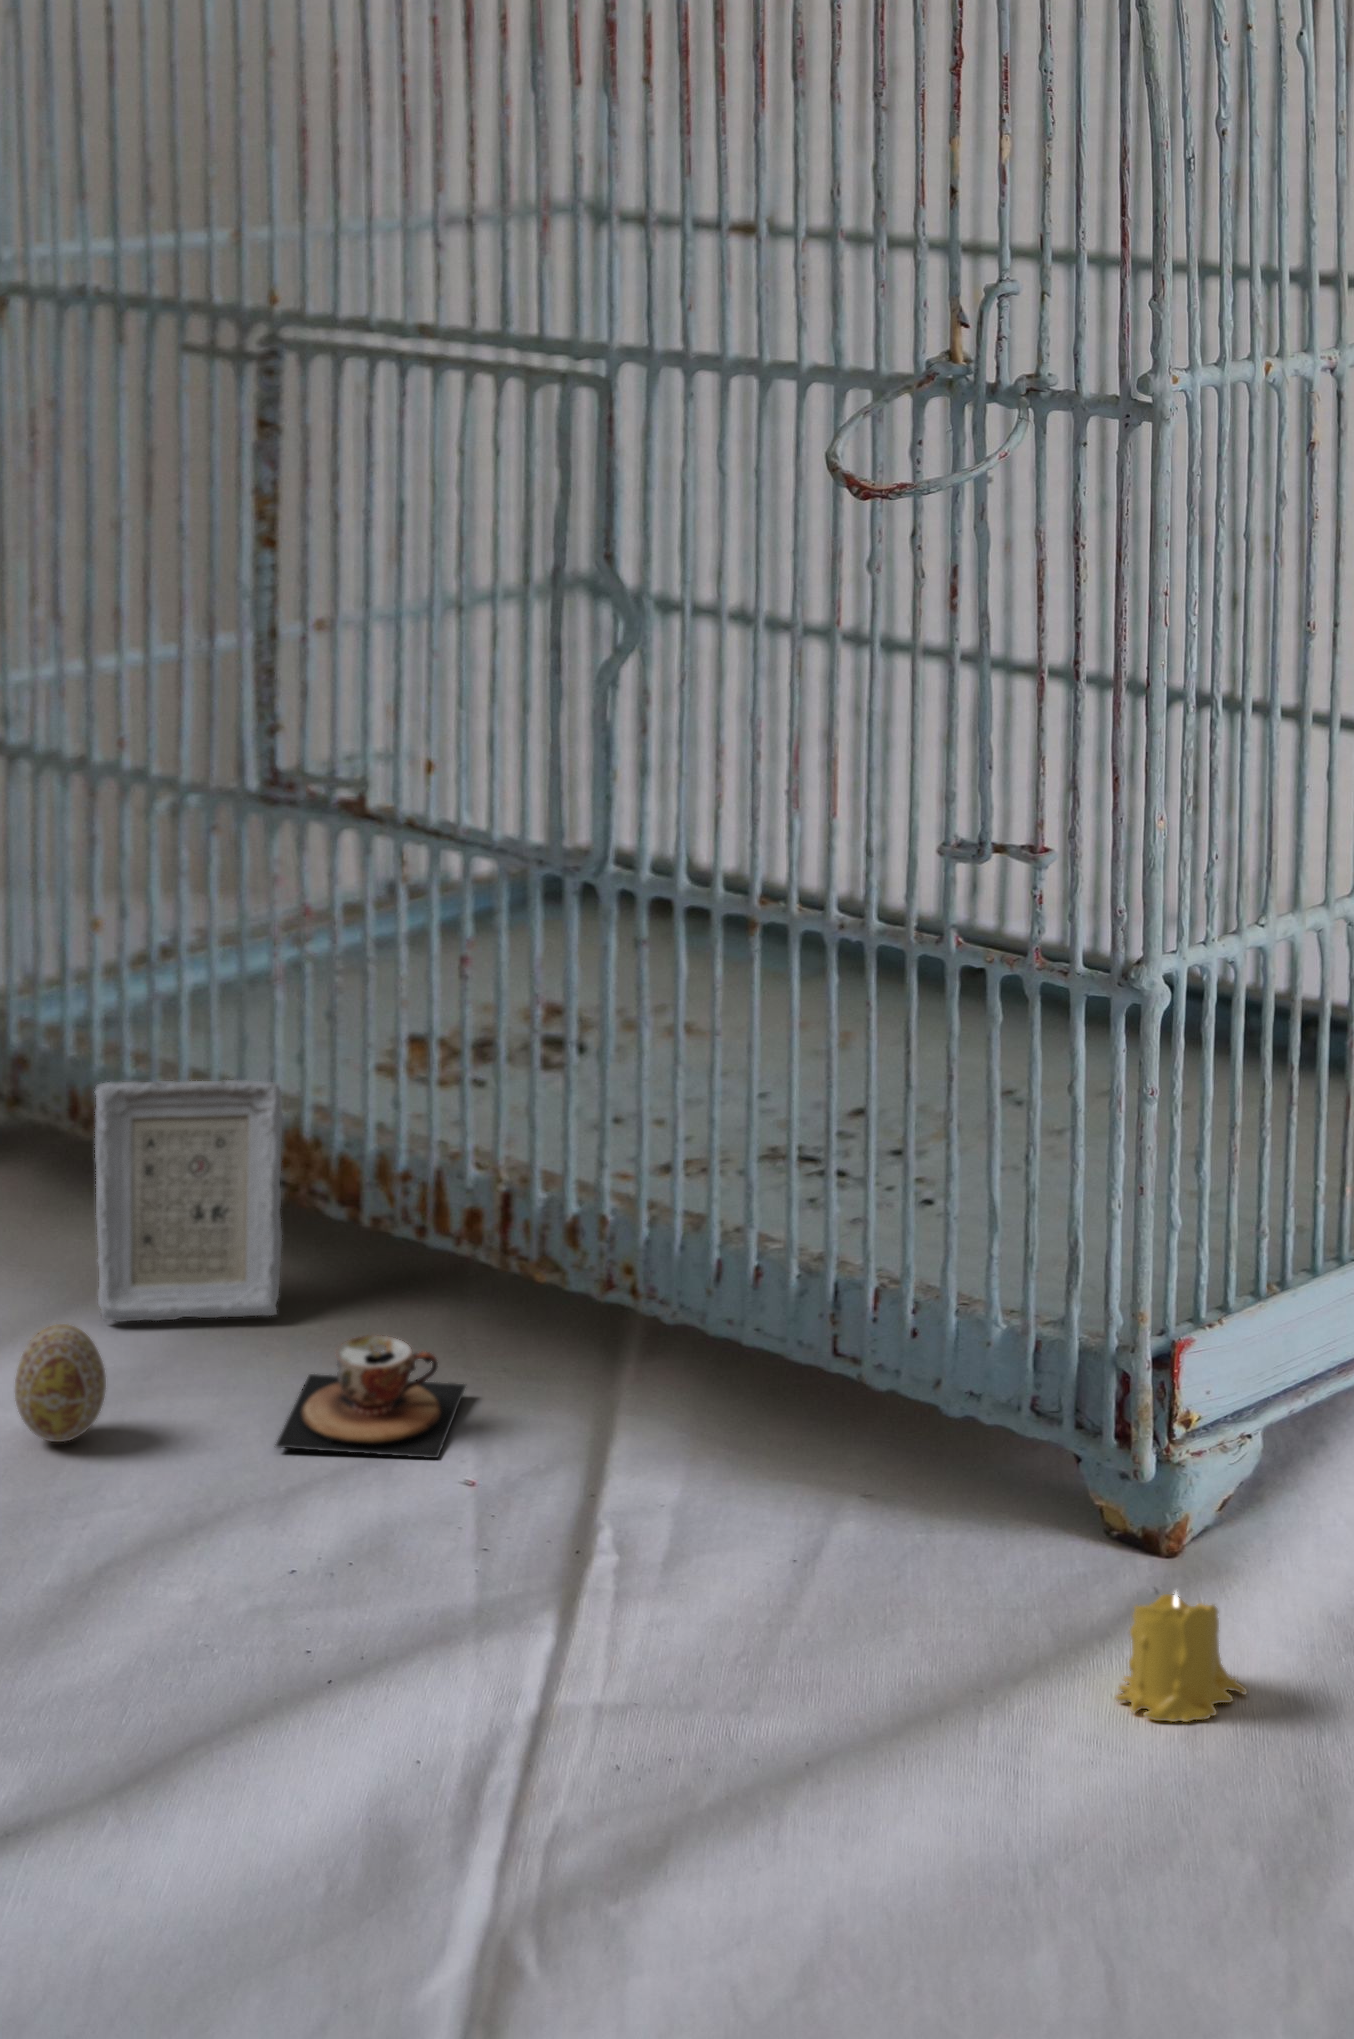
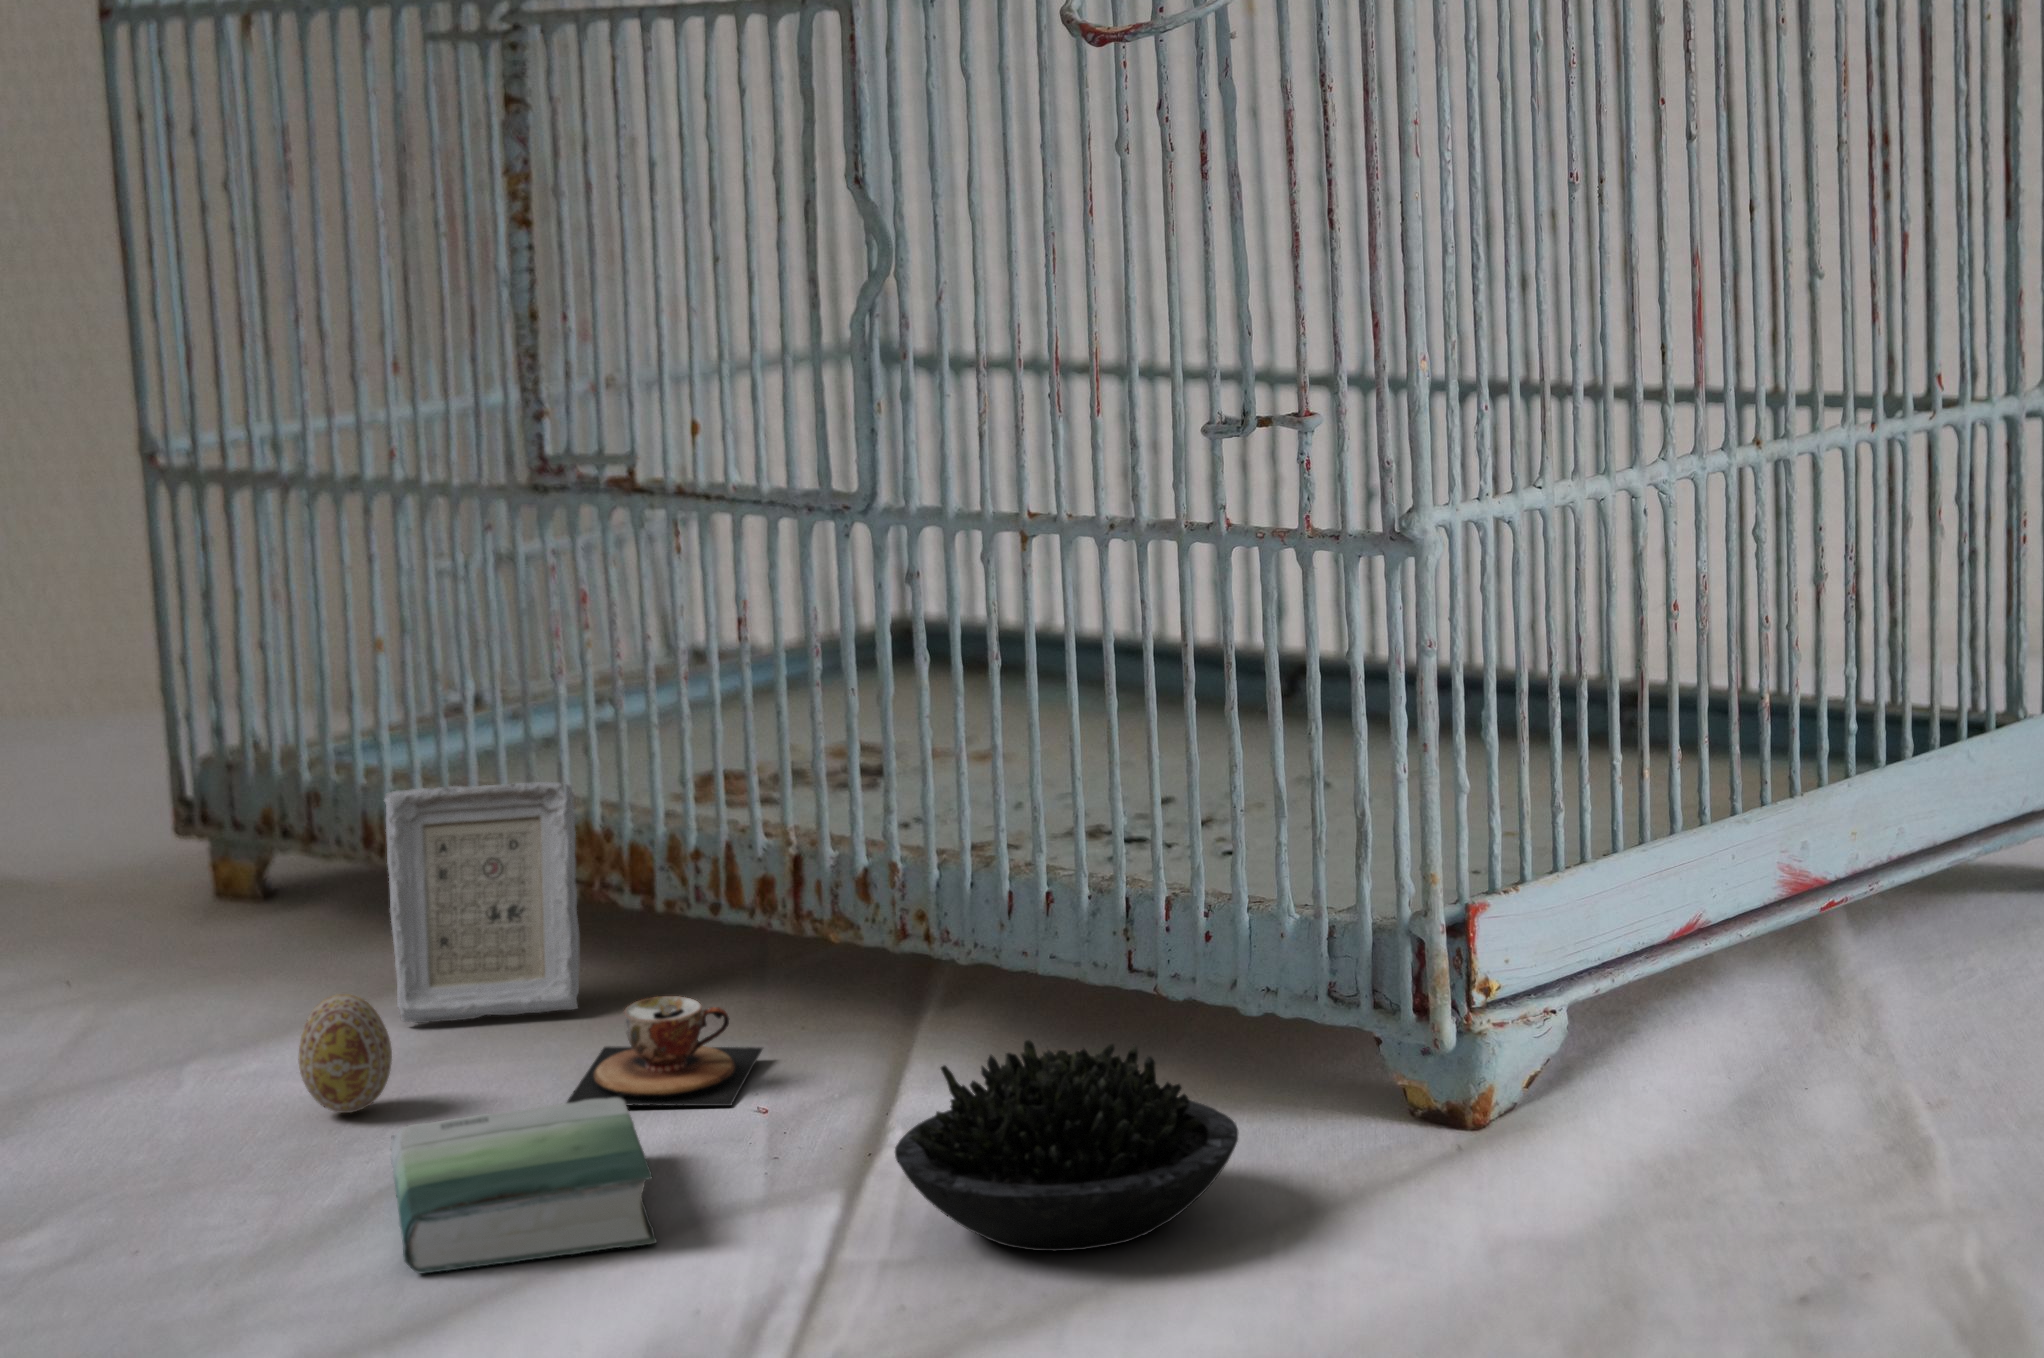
succulent plant: none [614,1452,945,1676] -> present [895,1040,1238,1251]
book: none [112,1462,379,1664] -> present [391,1098,657,1273]
candle: present [1116,1594,1247,1722] -> none [1419,1128,1558,1265]

